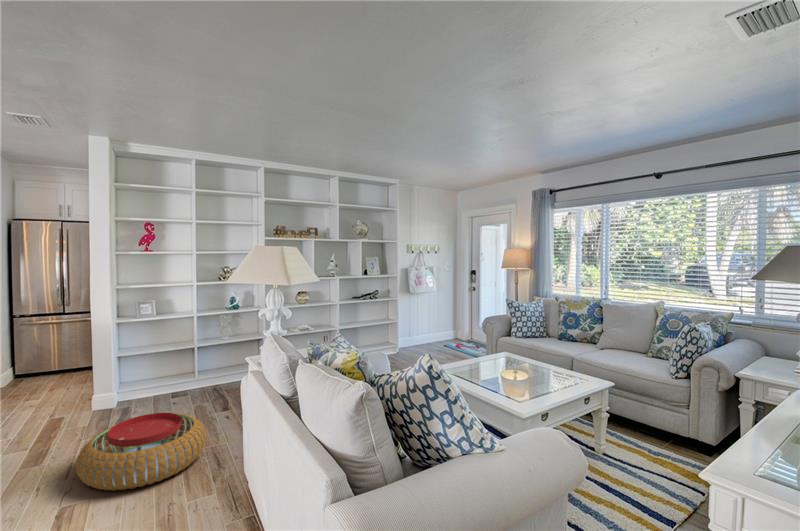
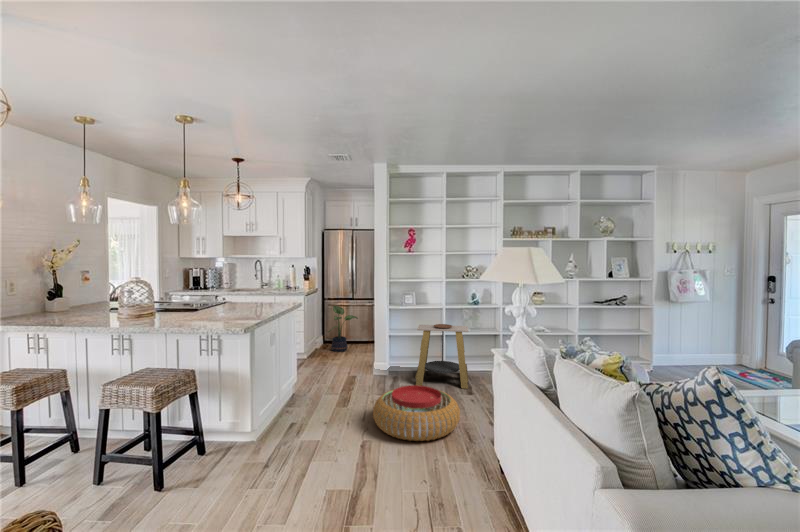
potted plant: none [22,325,76,386] -> present [328,306,358,352]
side table: none [155,333,226,412] -> present [415,324,468,389]

